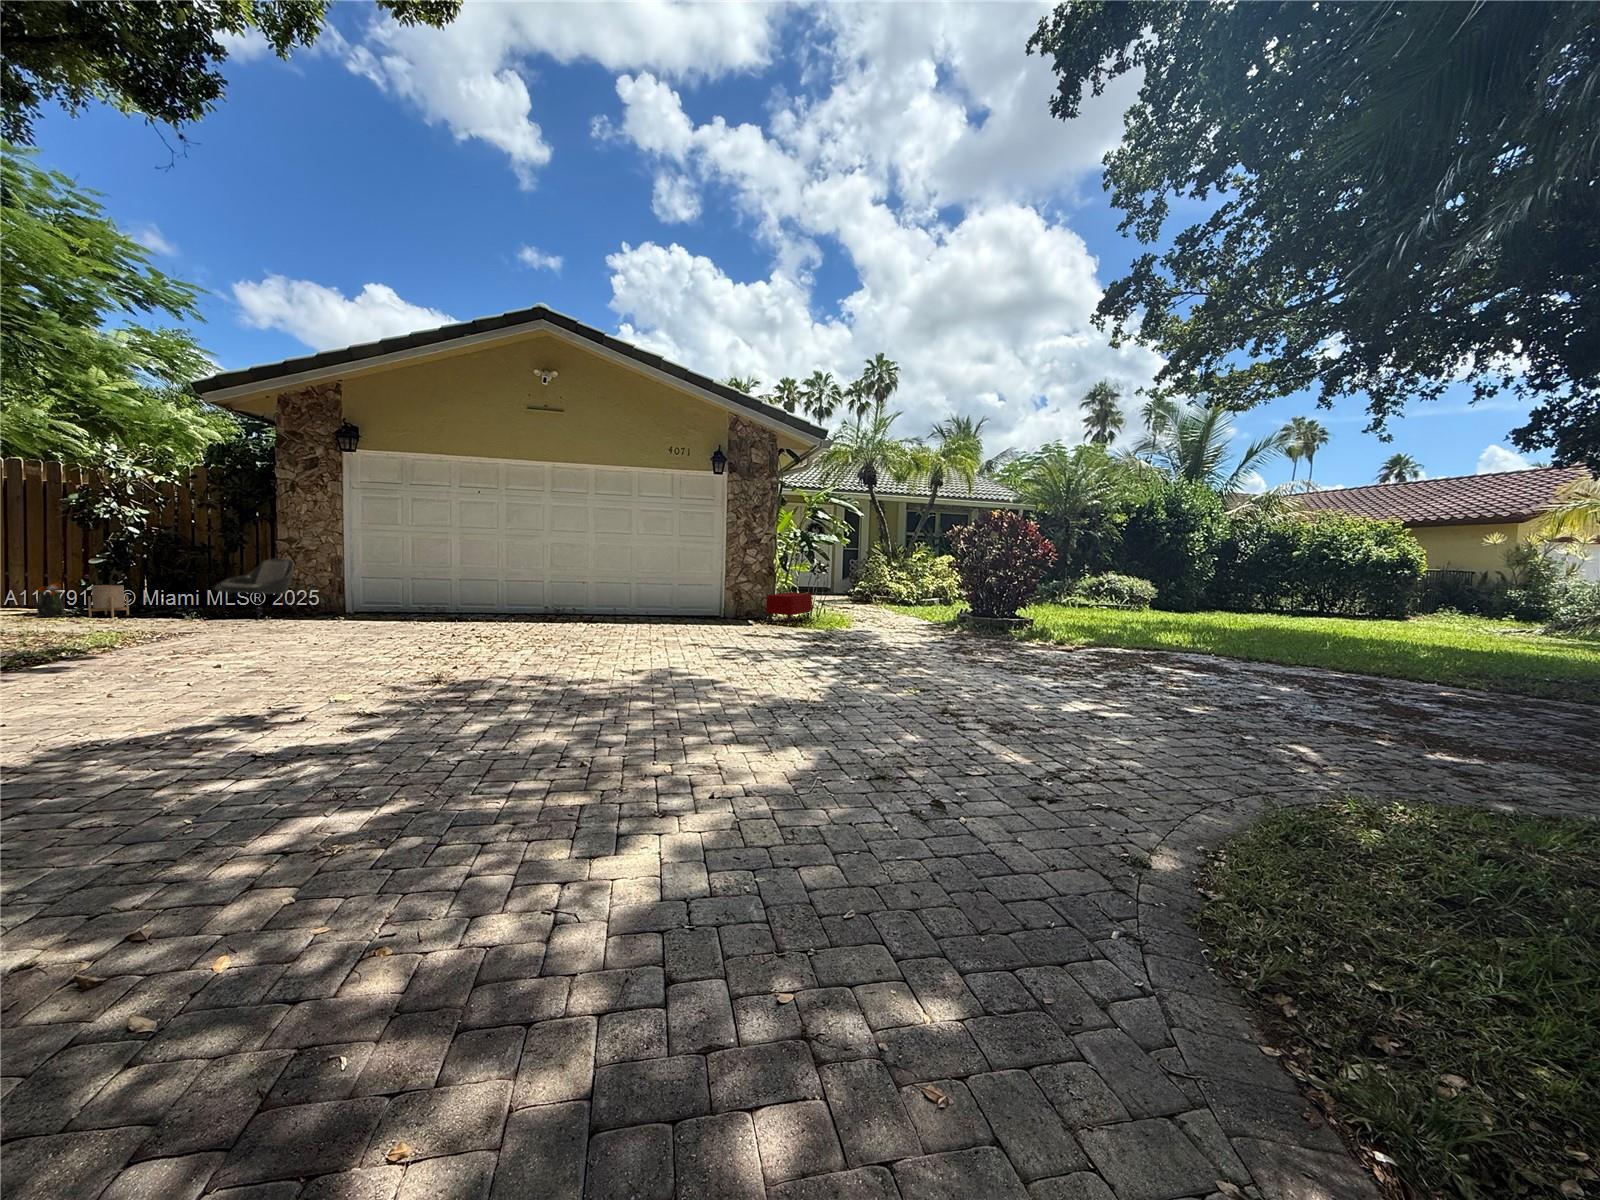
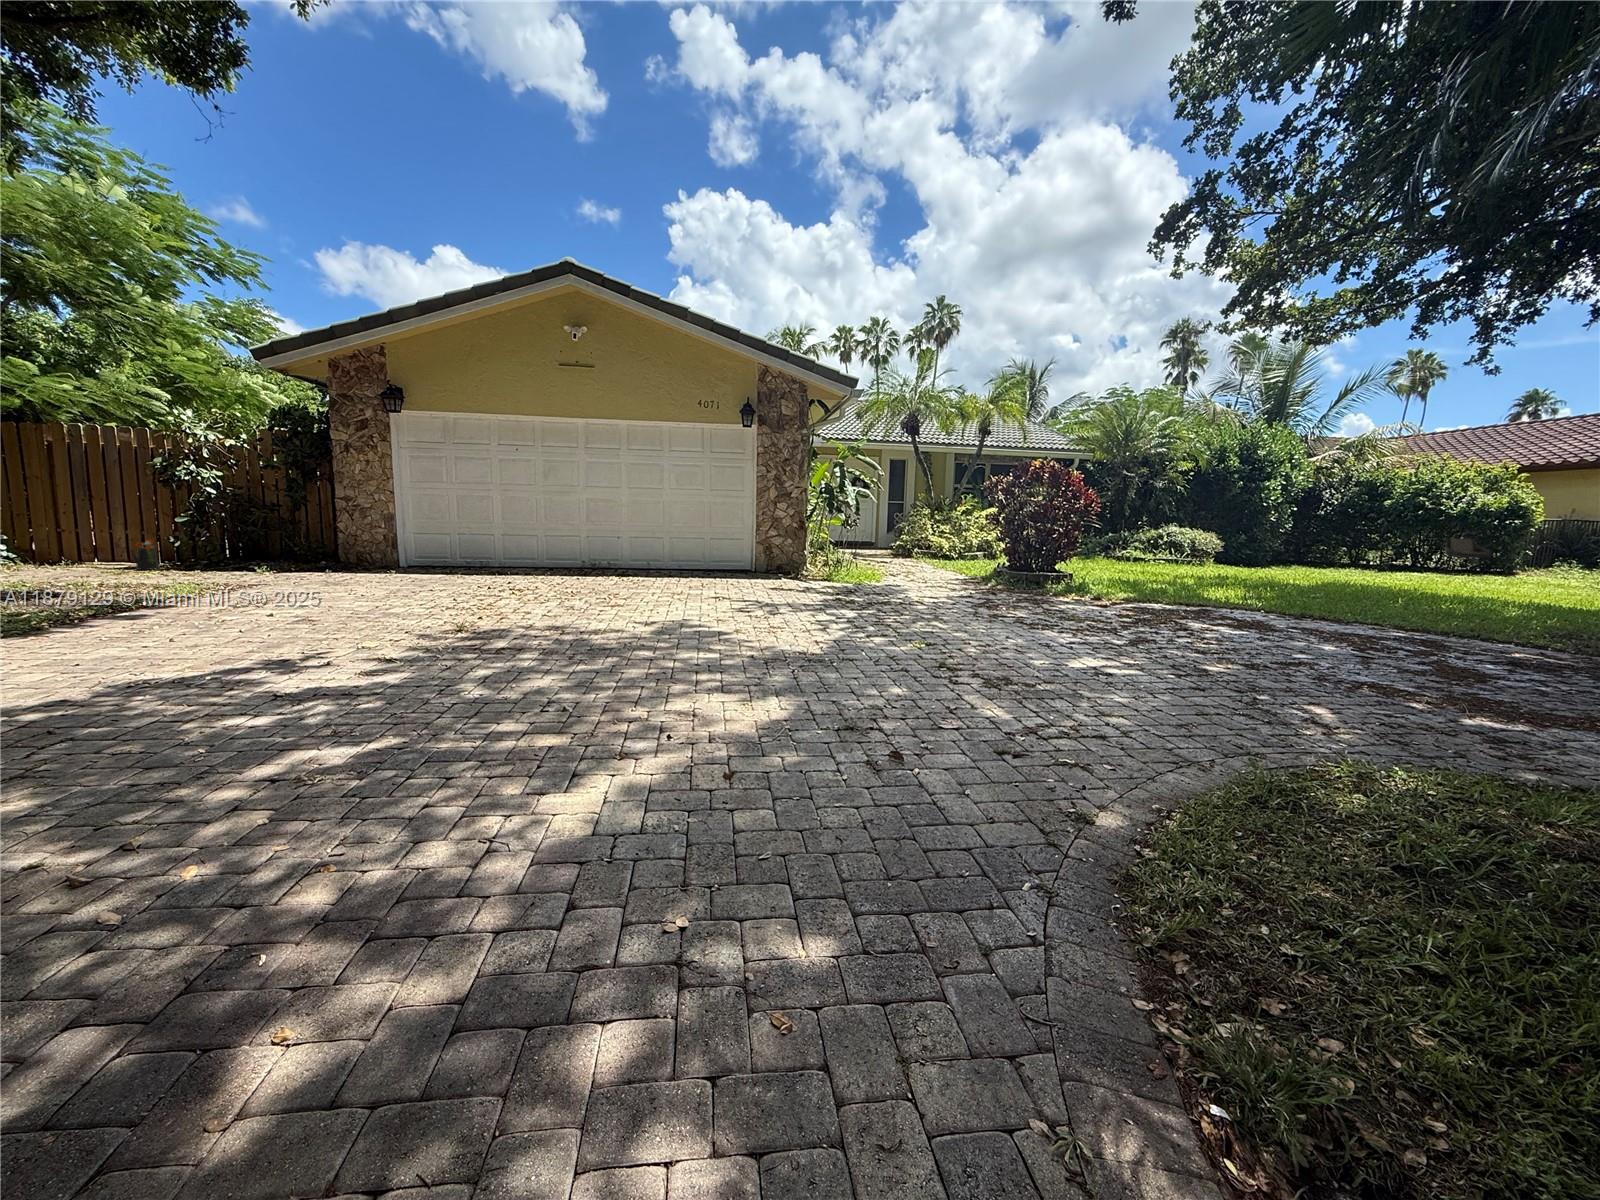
lounge chair: present [215,559,298,619] -> present [1445,538,1491,570]
planter: present [88,585,129,617] -> none [177,541,213,570]
bench: present [766,592,812,624] -> none [797,546,845,577]

